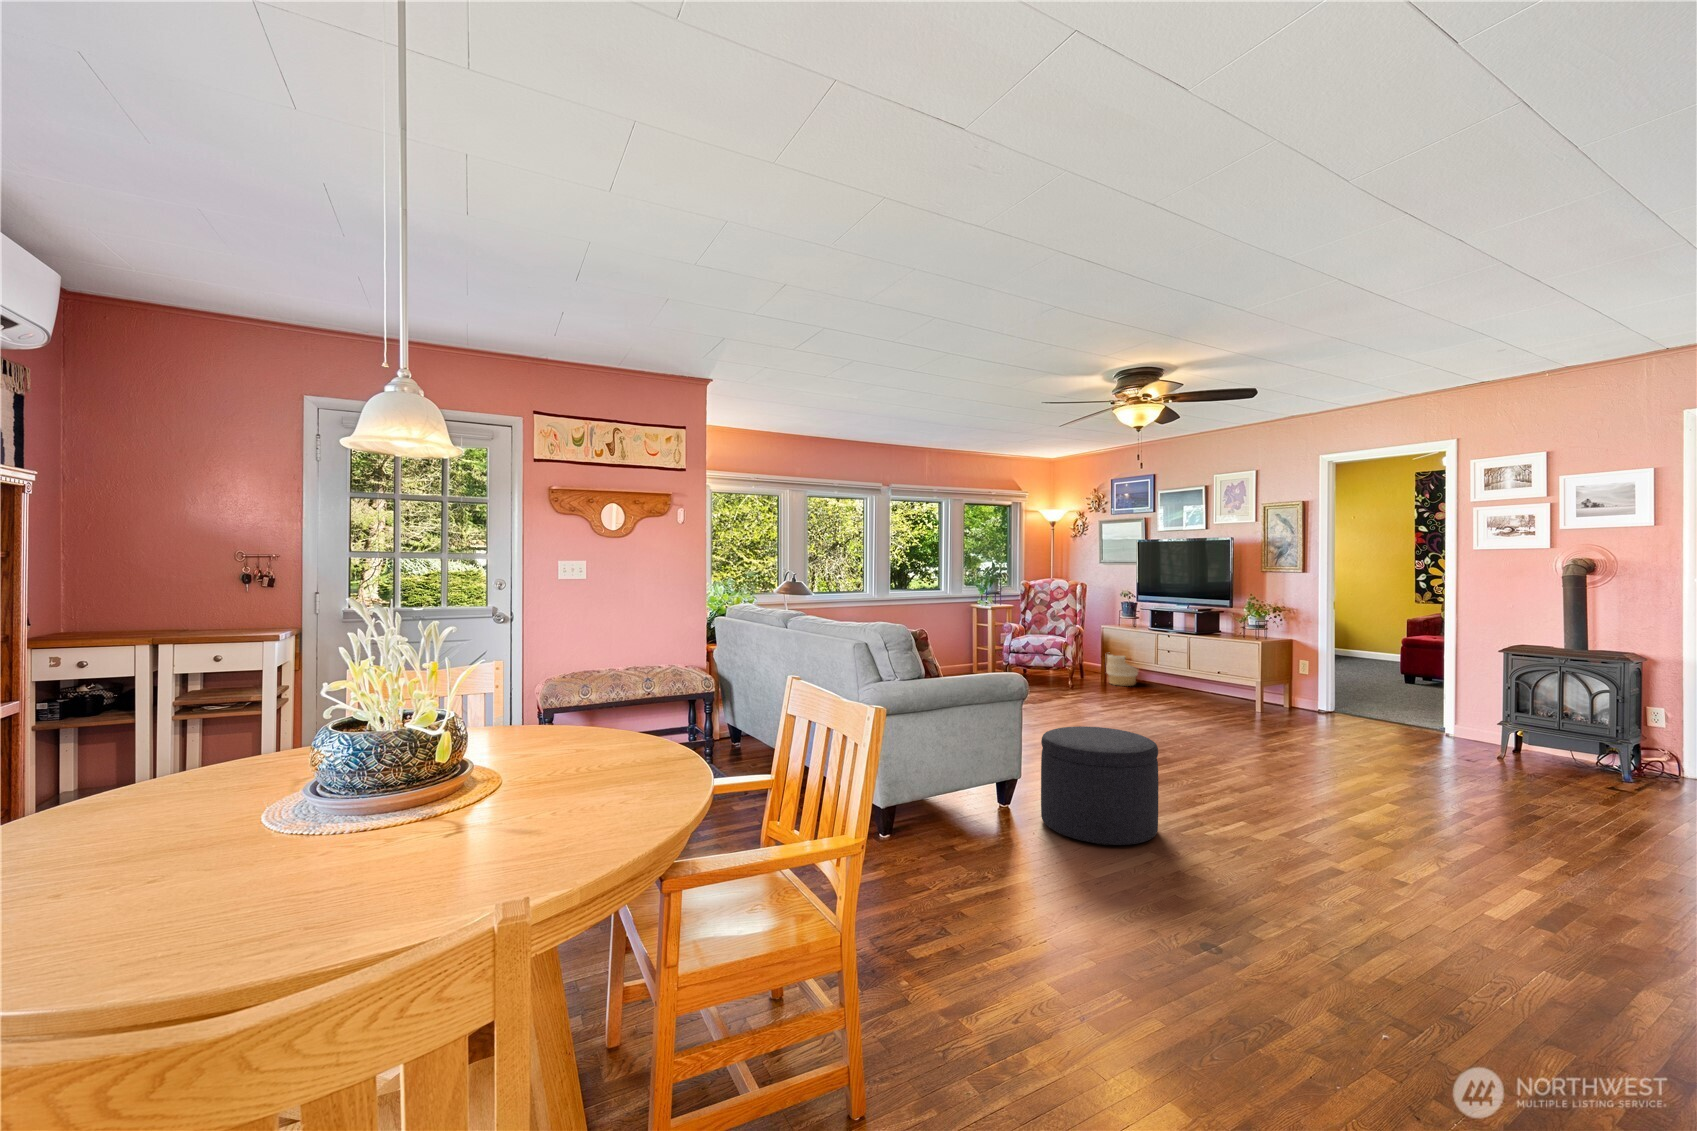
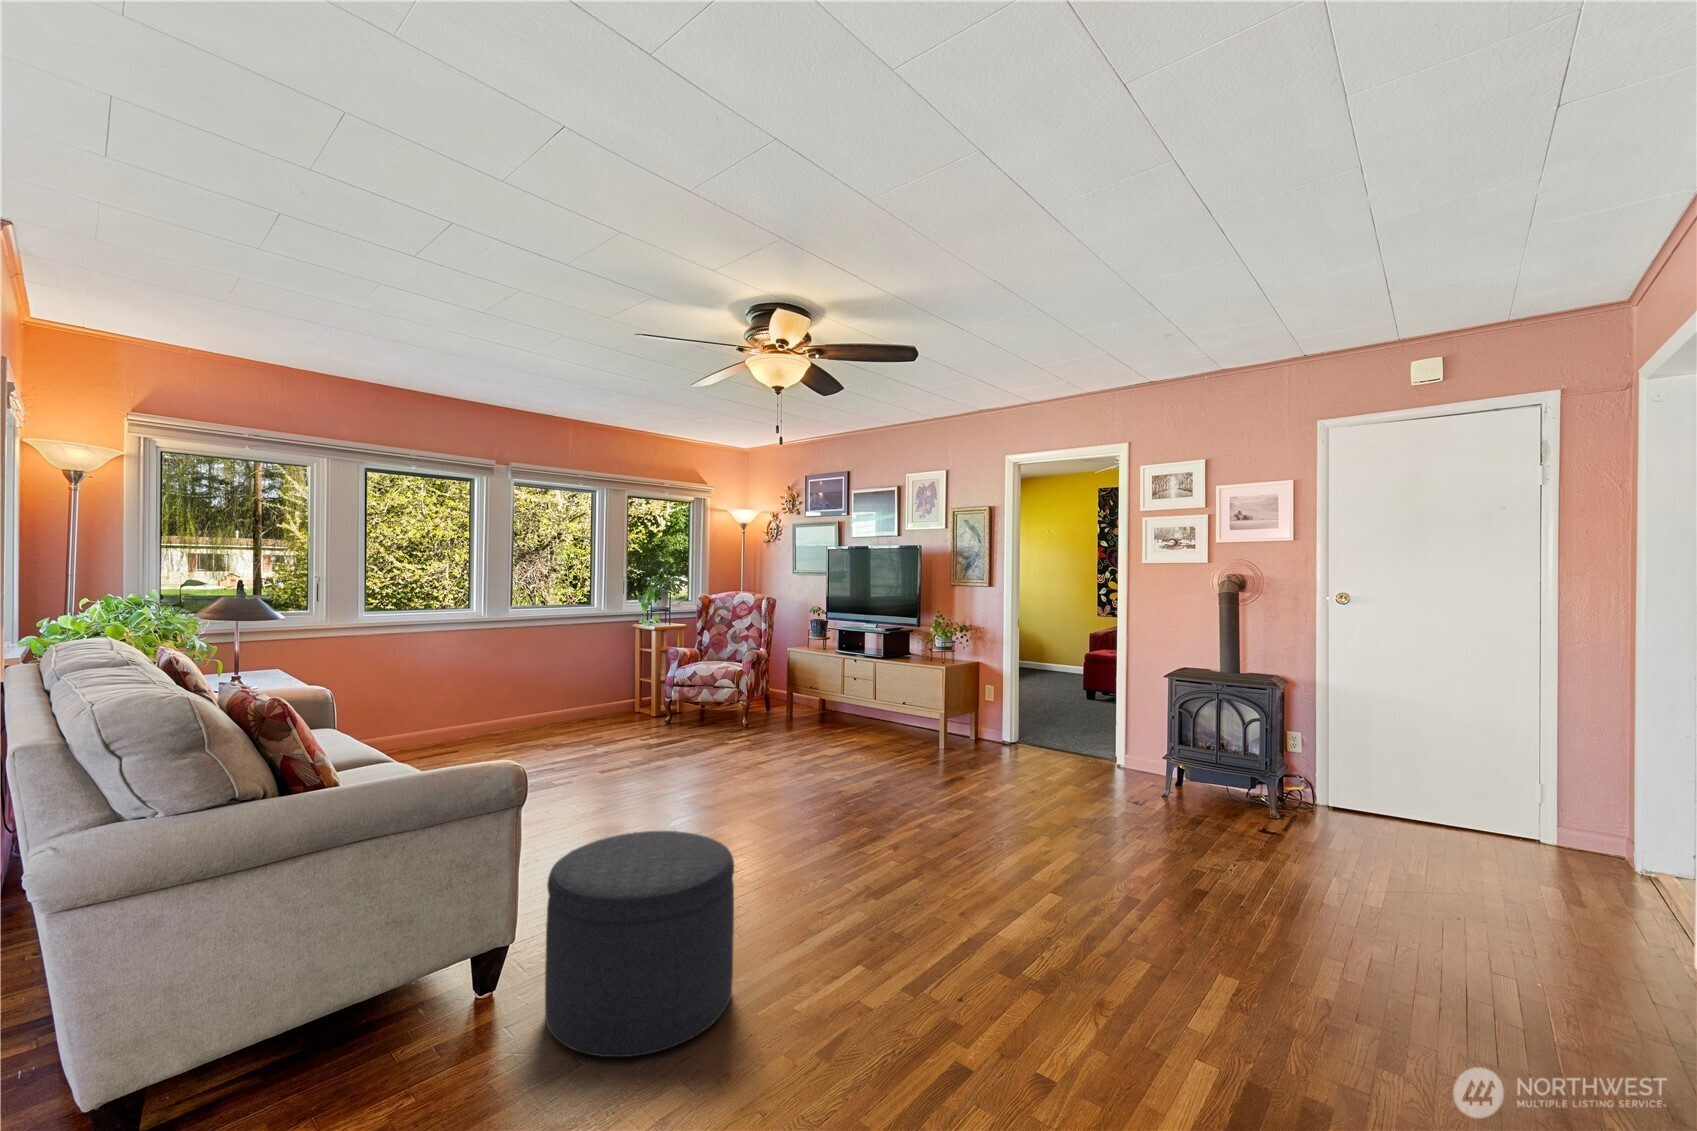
planter: present [1106,655,1139,686] -> none [791,680,827,720]

